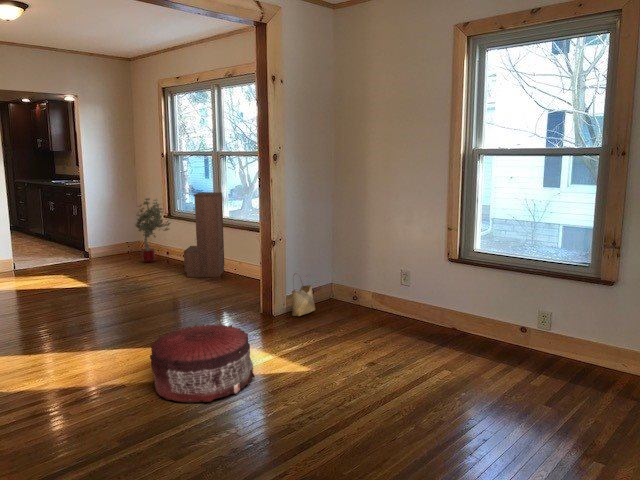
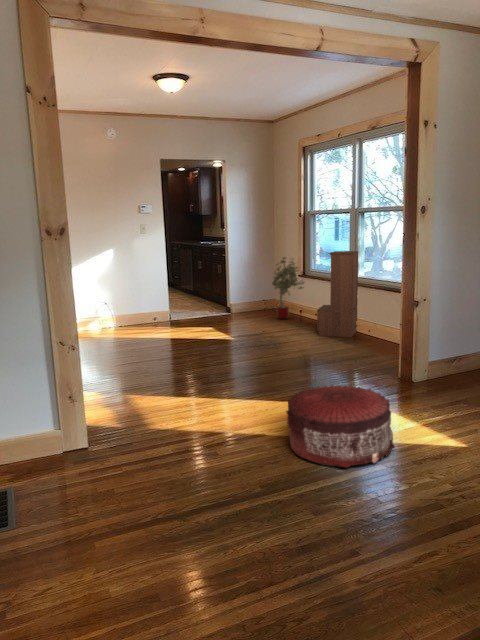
woven basket: present [292,274,315,316] -> none [433,338,461,386]

